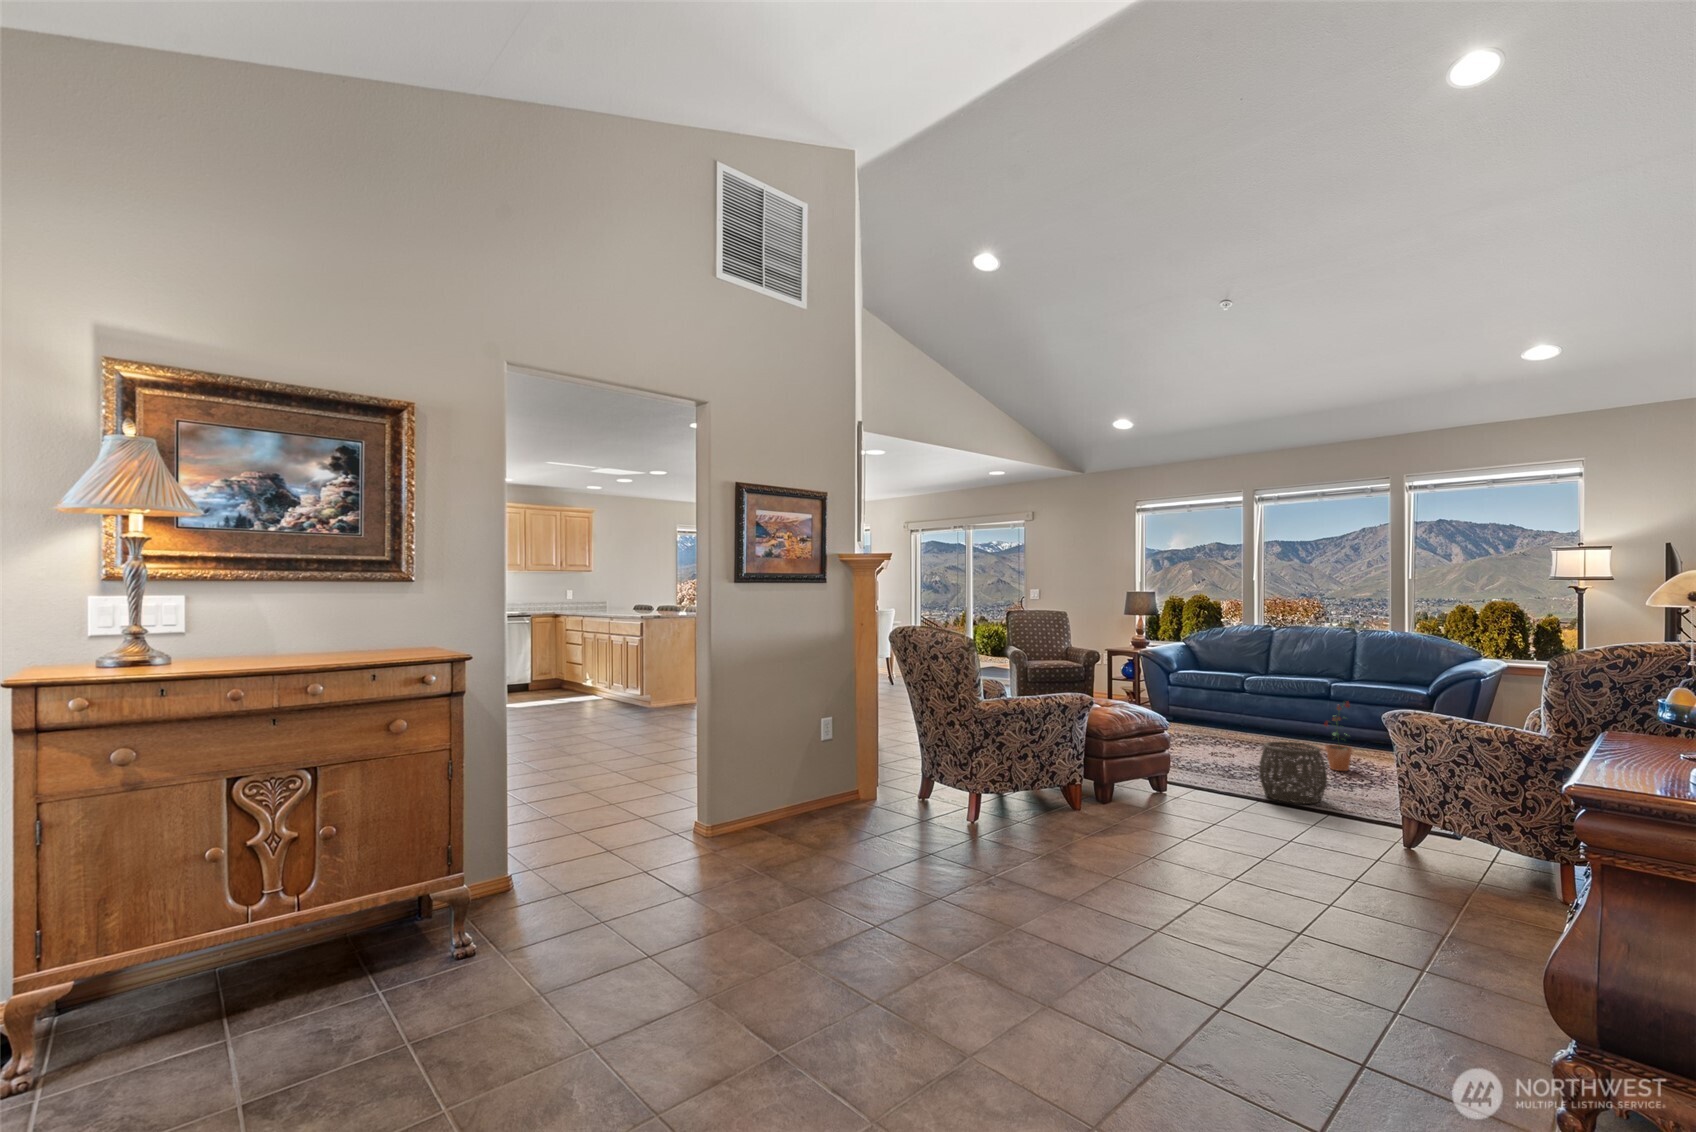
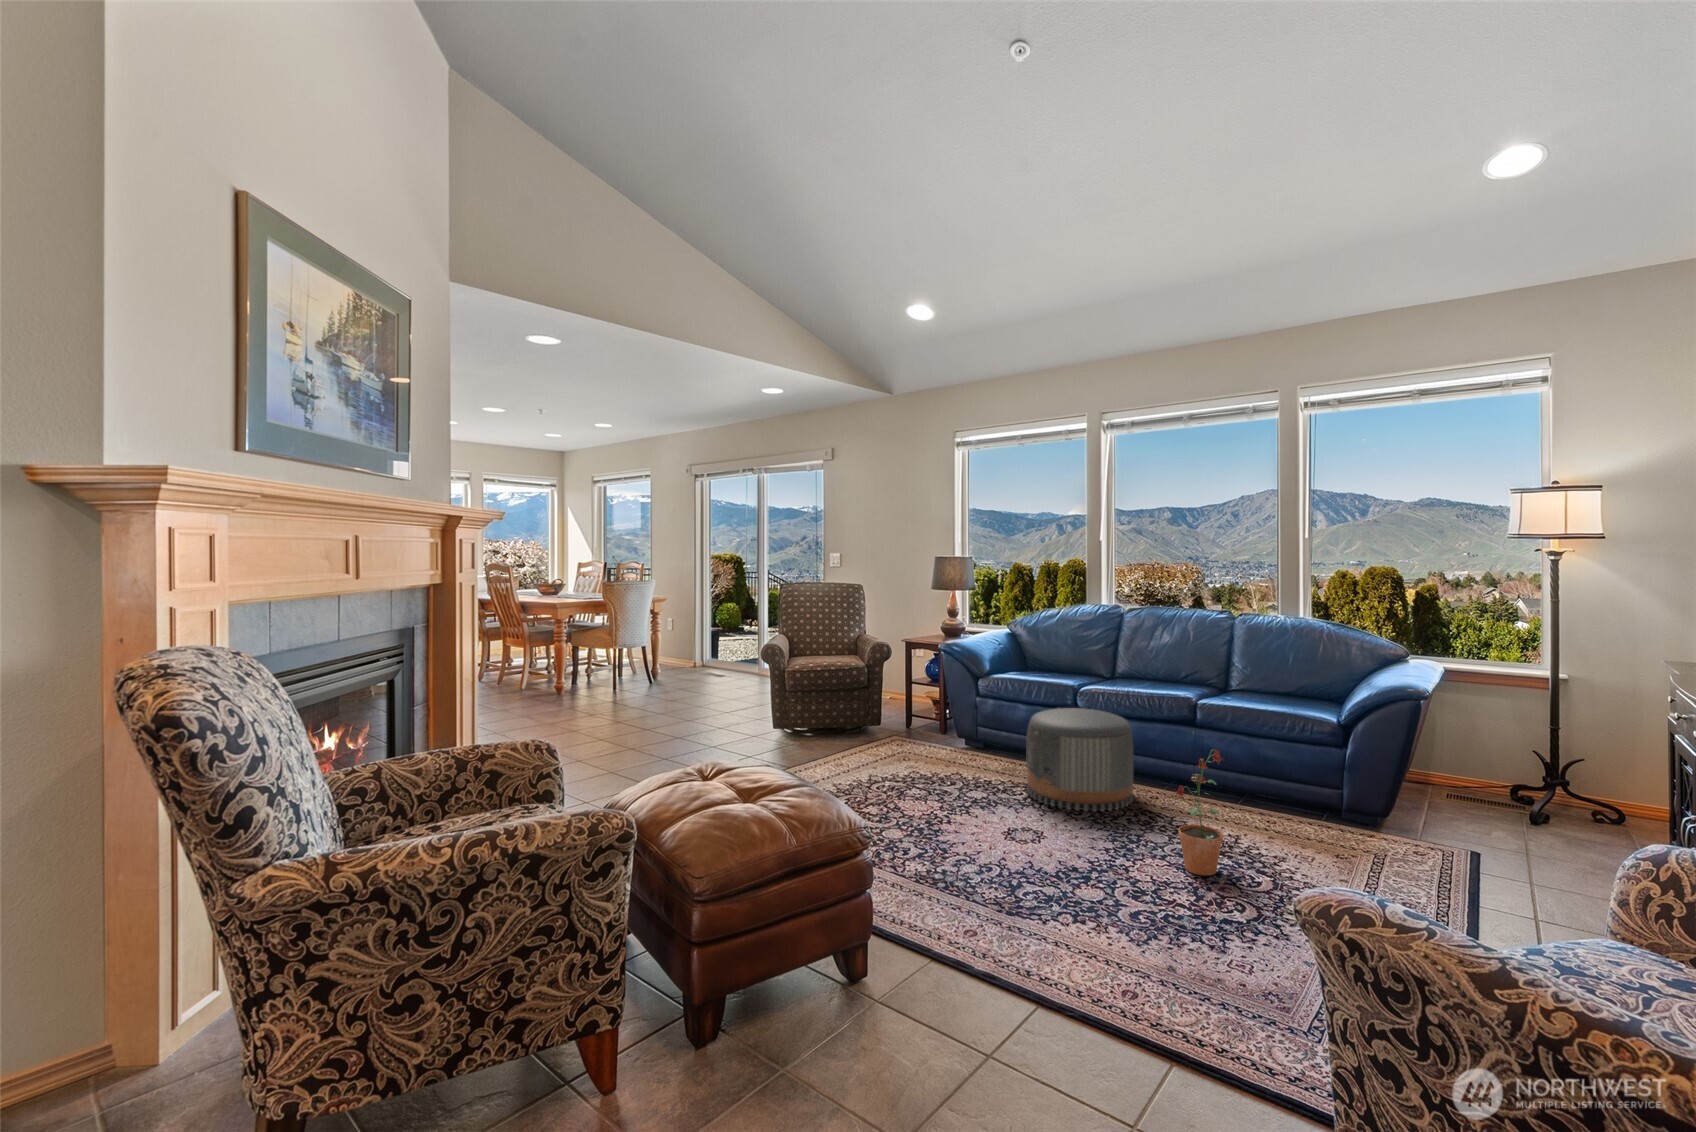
pouf: none [1219,688,1292,748] -> present [1026,708,1133,812]
woven basket: present [1259,741,1327,804] -> none [1039,861,1172,1015]

